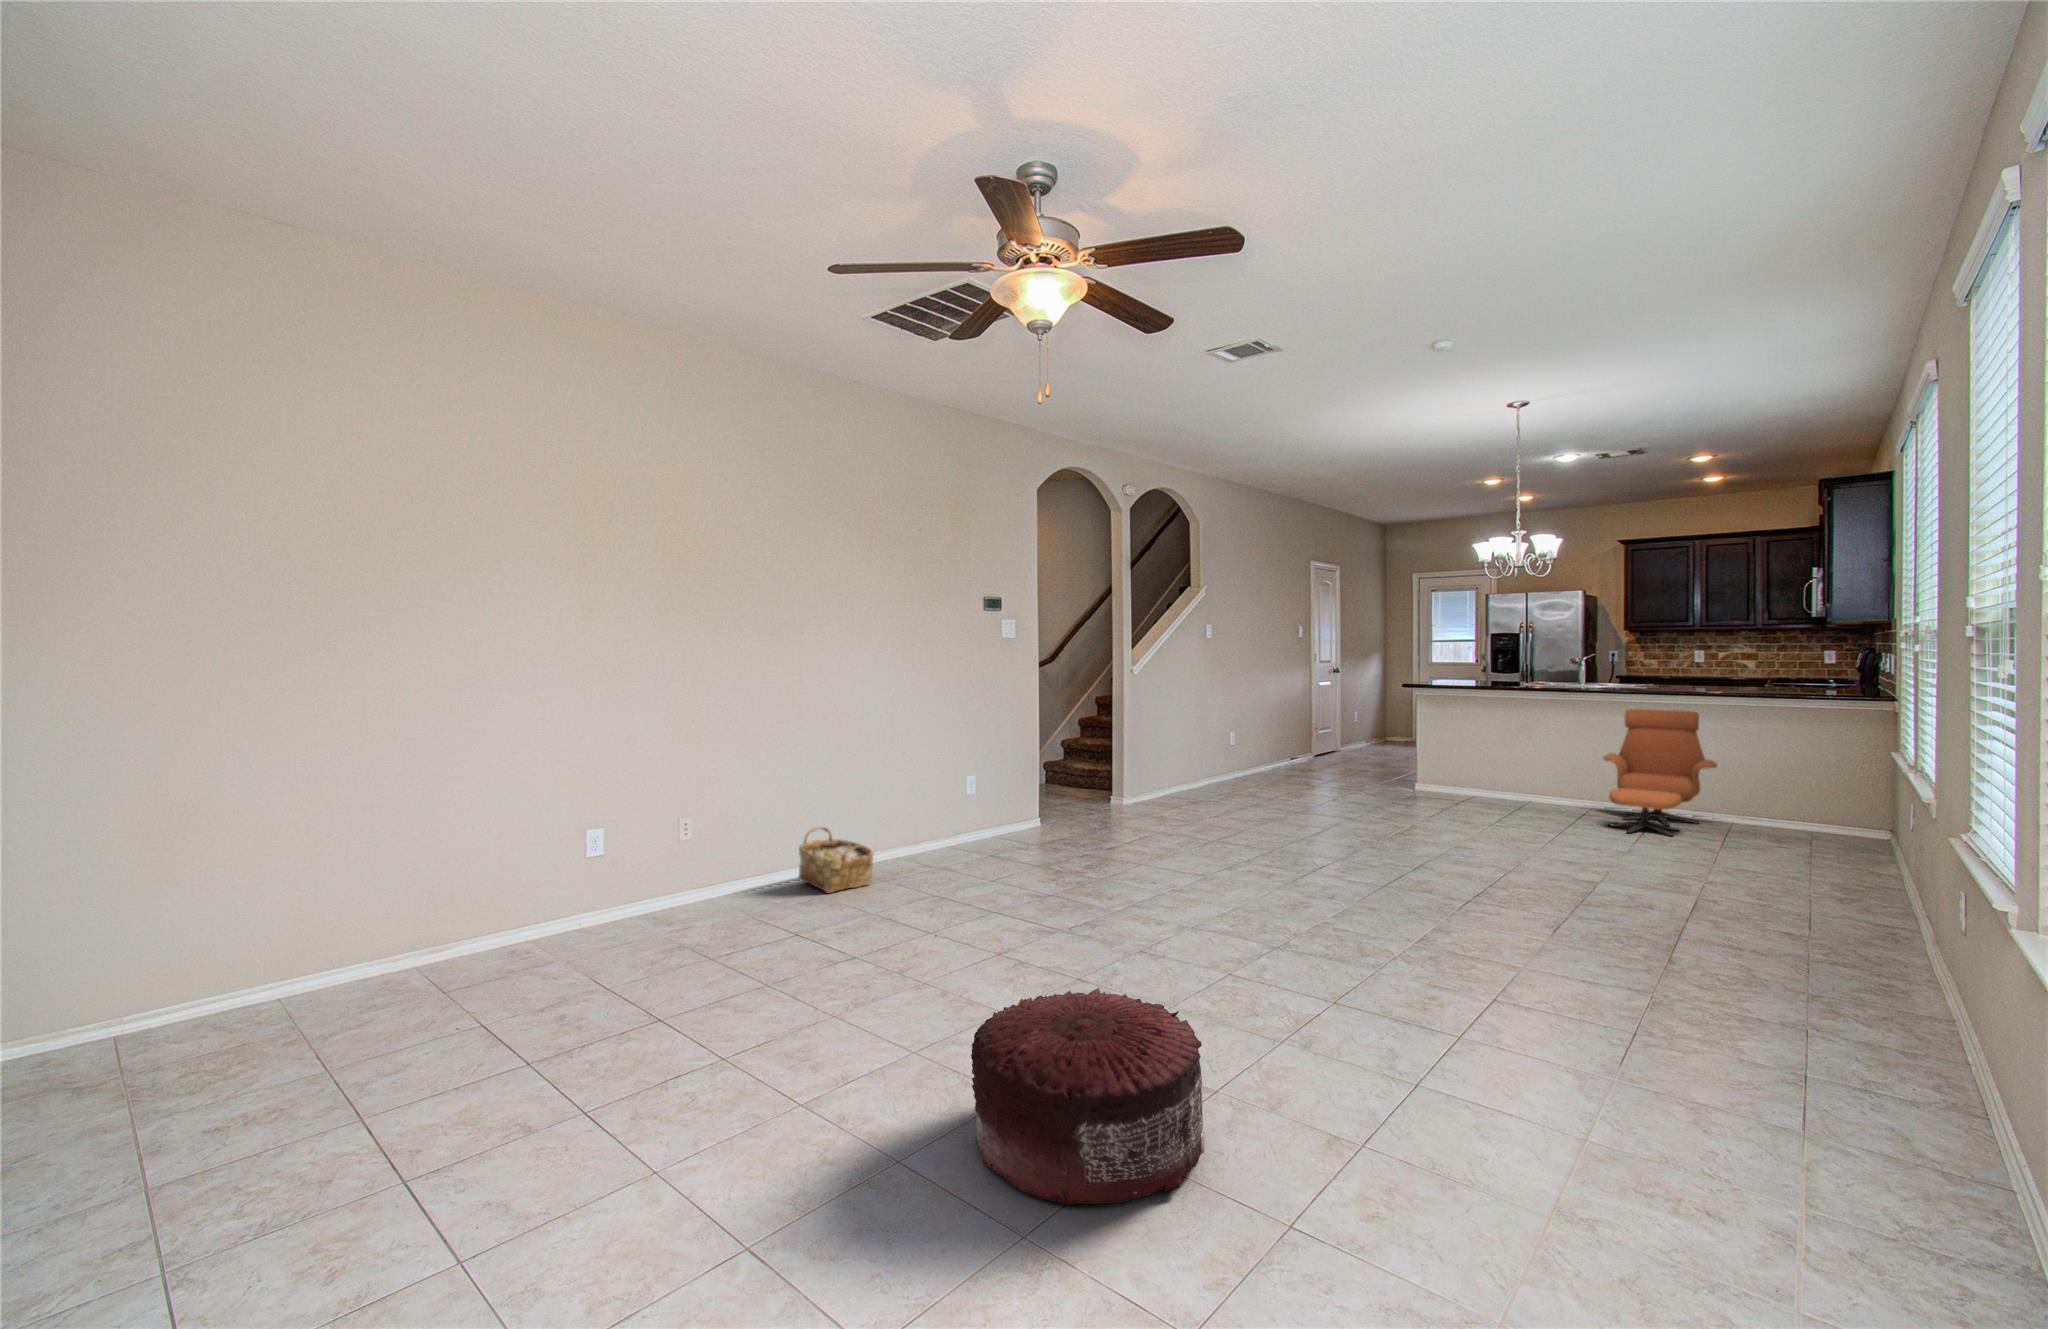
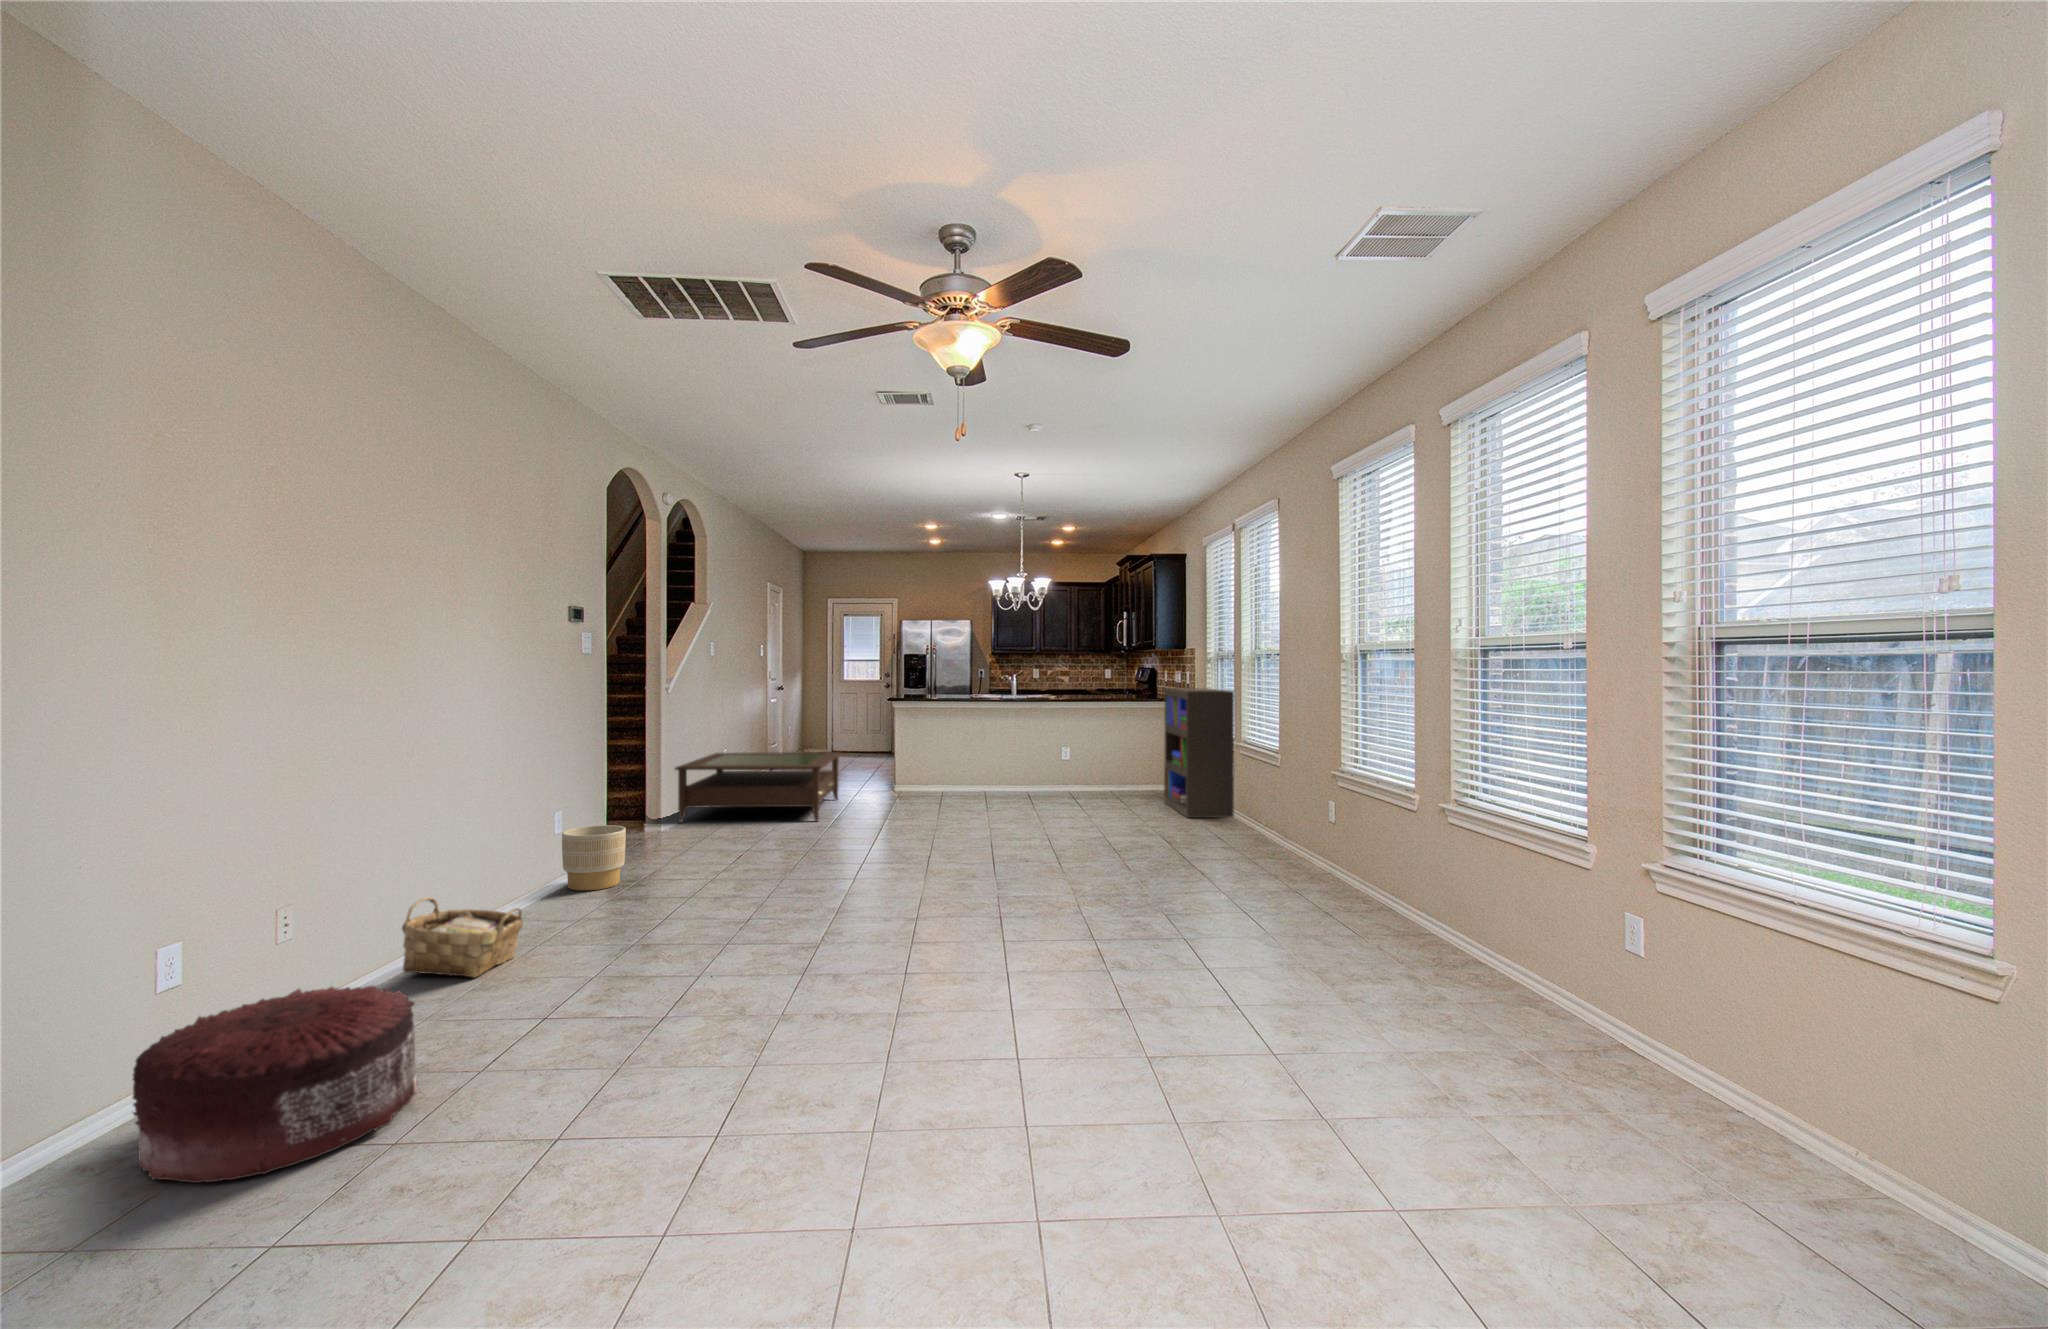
bookshelf: none [1796,682,1903,898] -> present [1164,688,1234,818]
lounge chair: present [1603,709,1717,836] -> none [1036,711,1103,800]
coffee table: none [1142,736,1332,816] -> present [675,752,841,823]
planter: none [976,791,1026,846] -> present [562,825,626,891]
pouf: present [971,988,1205,1205] -> present [133,986,417,1183]

